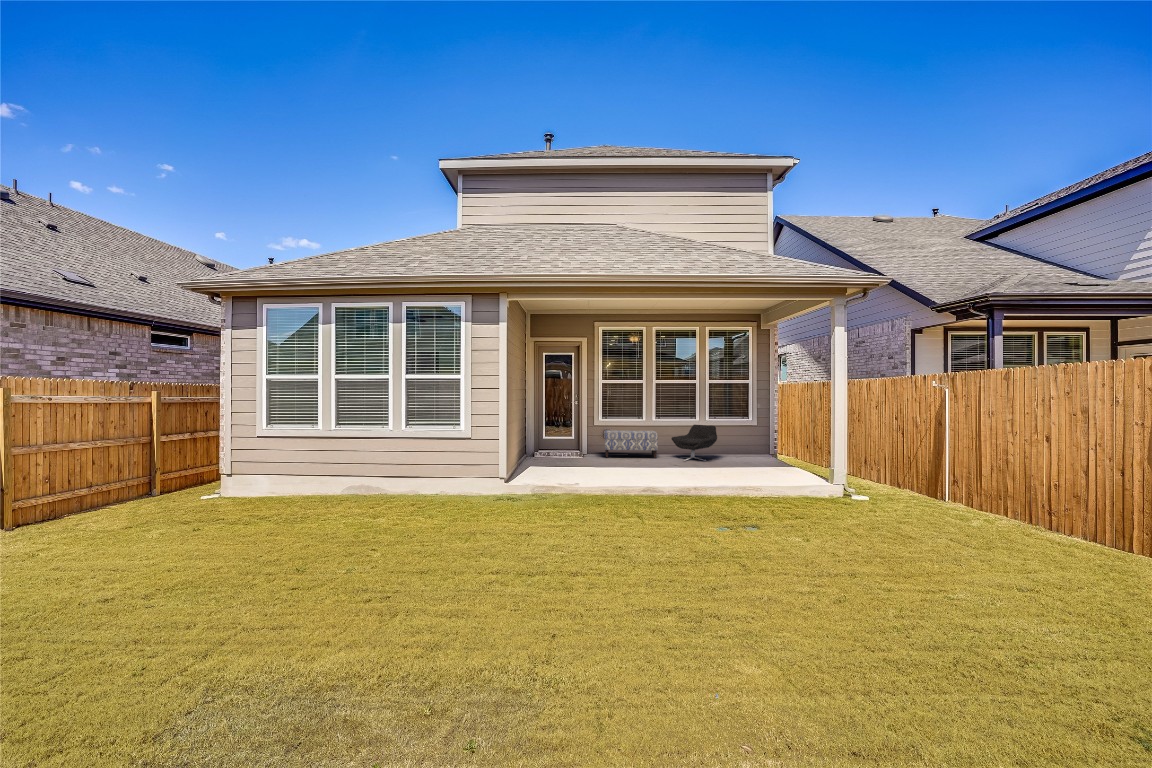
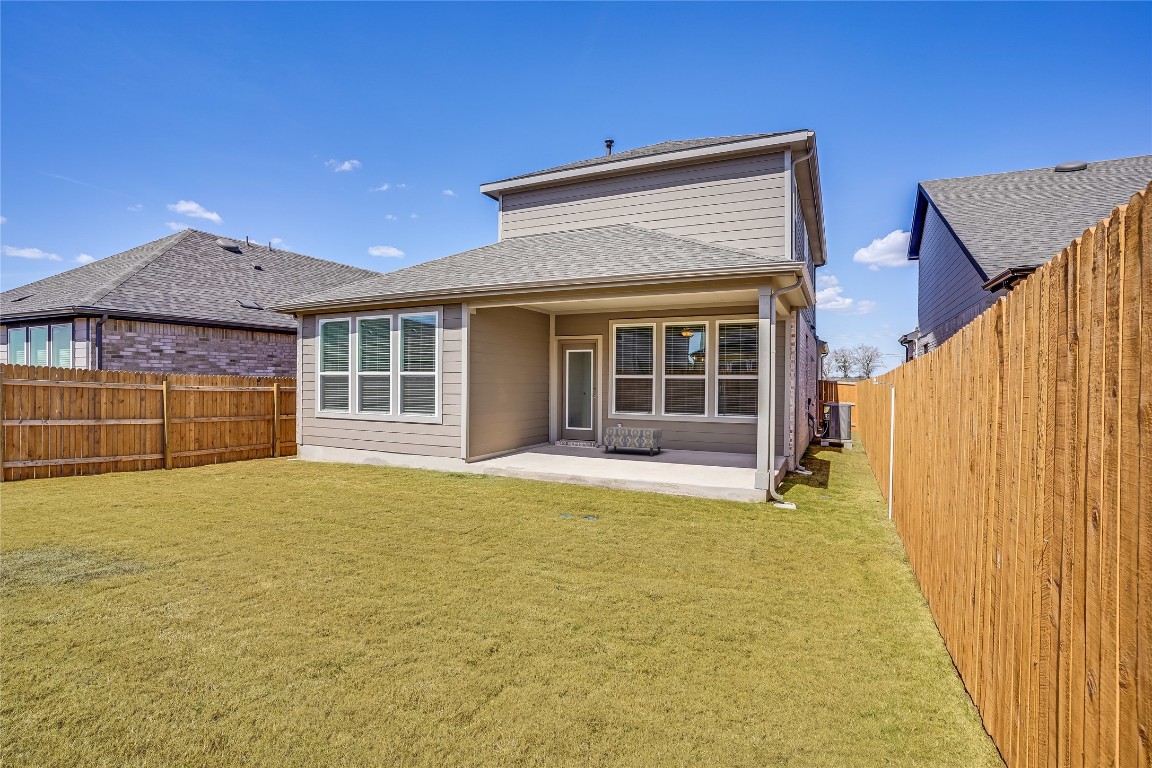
lounge chair: present [671,425,717,461] -> none [669,423,716,461]

